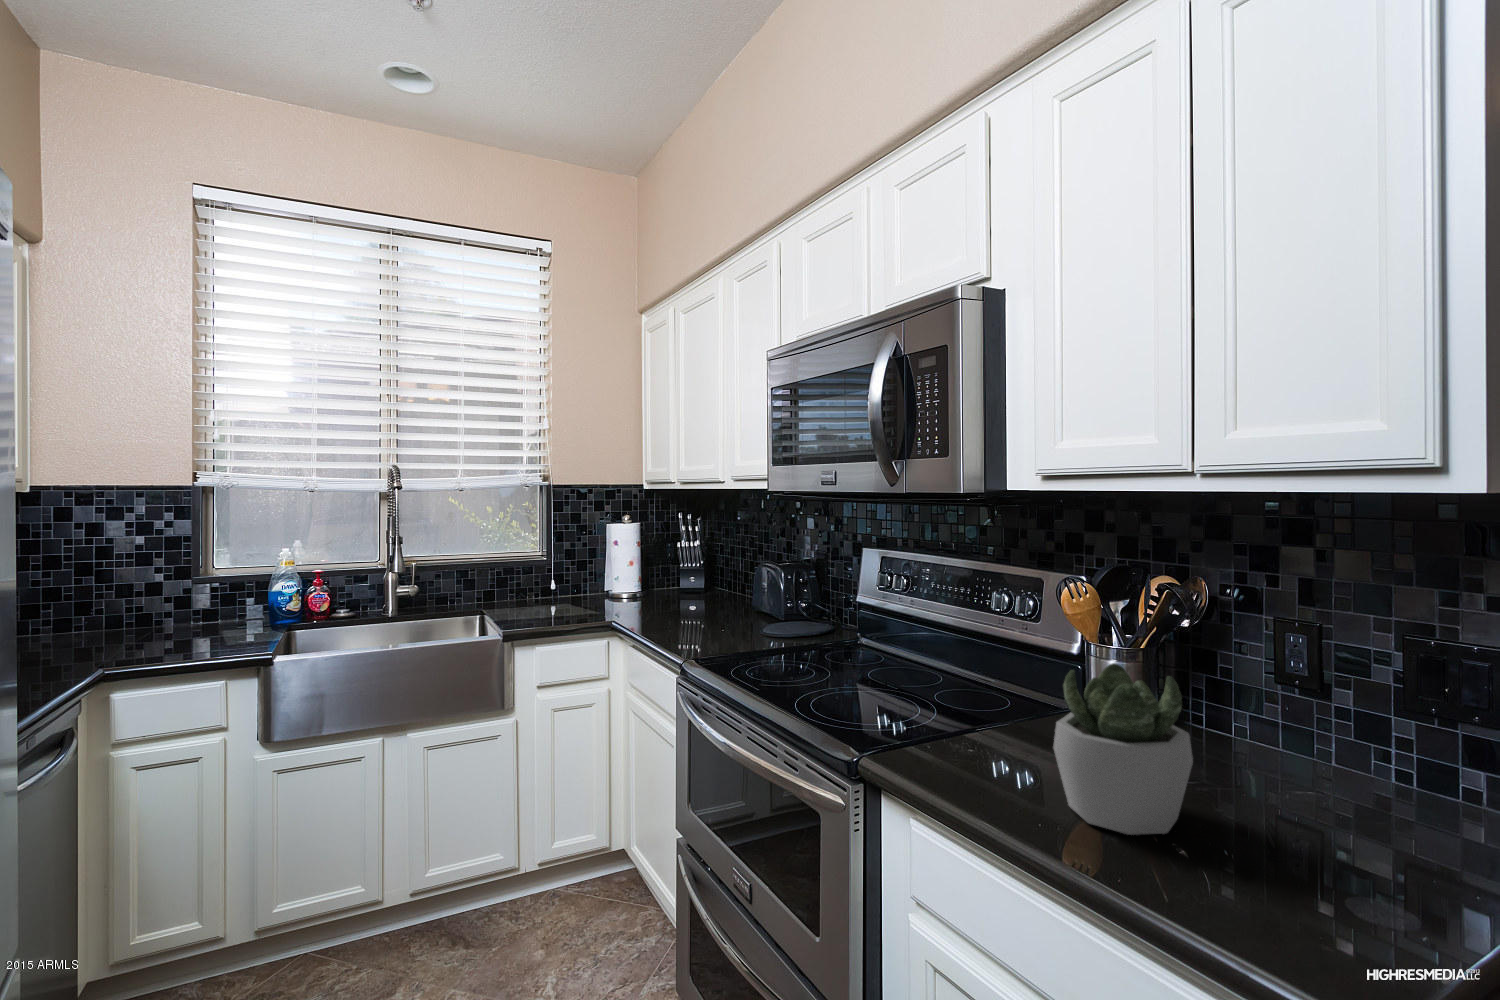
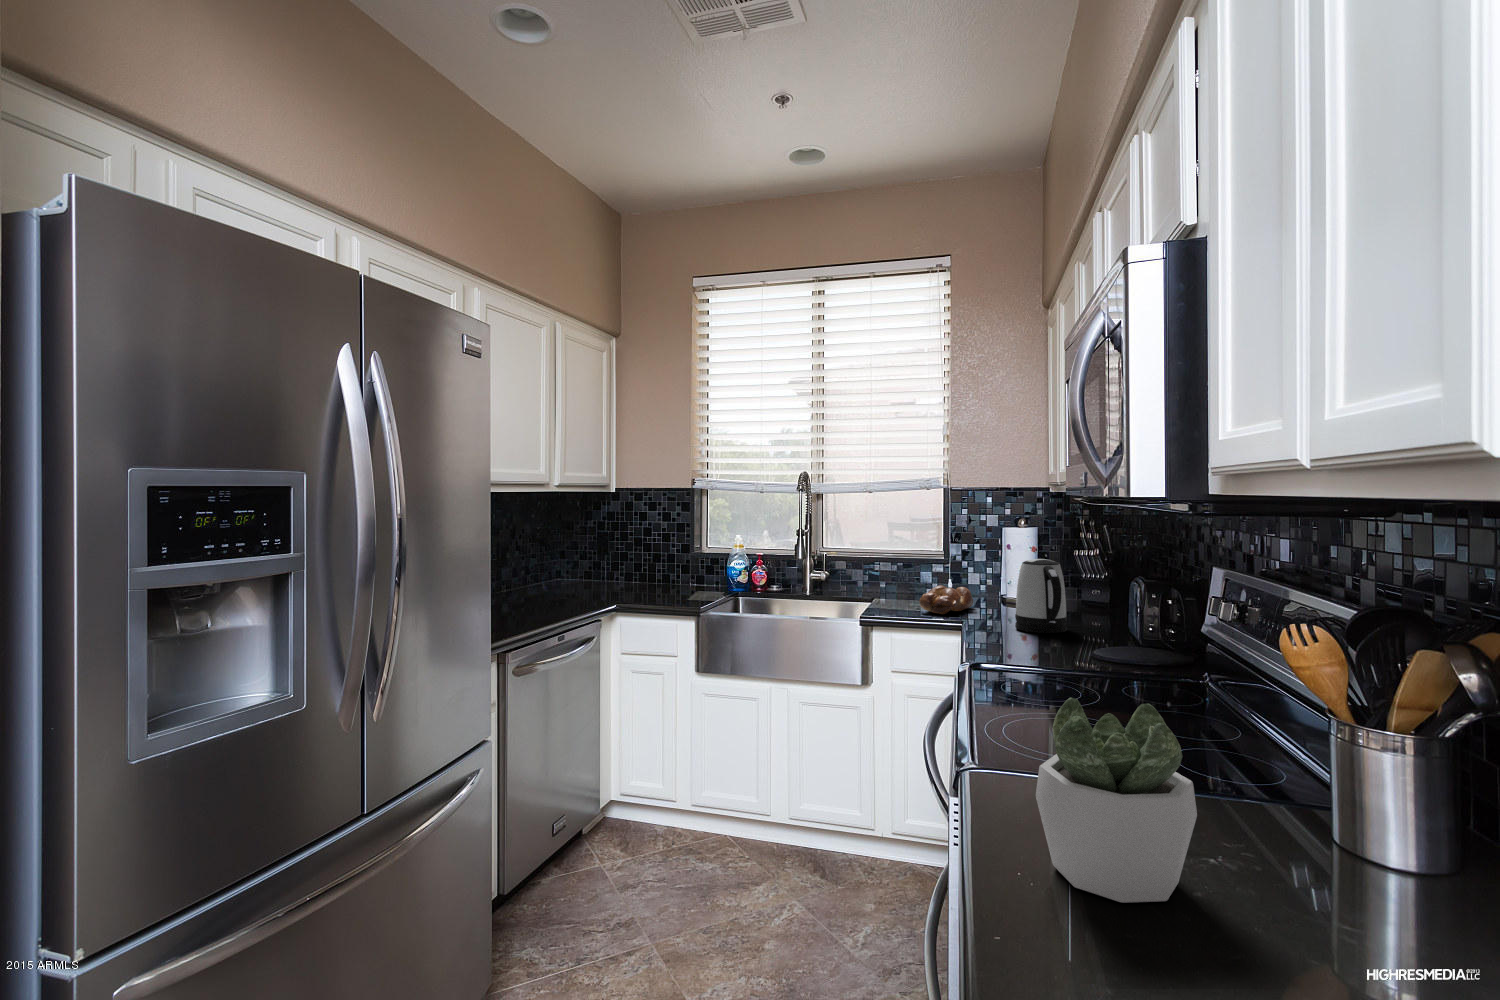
kettle: none [663,553,712,624] -> present [1015,559,1067,633]
bread loaf: none [546,587,594,618] -> present [919,585,973,614]

